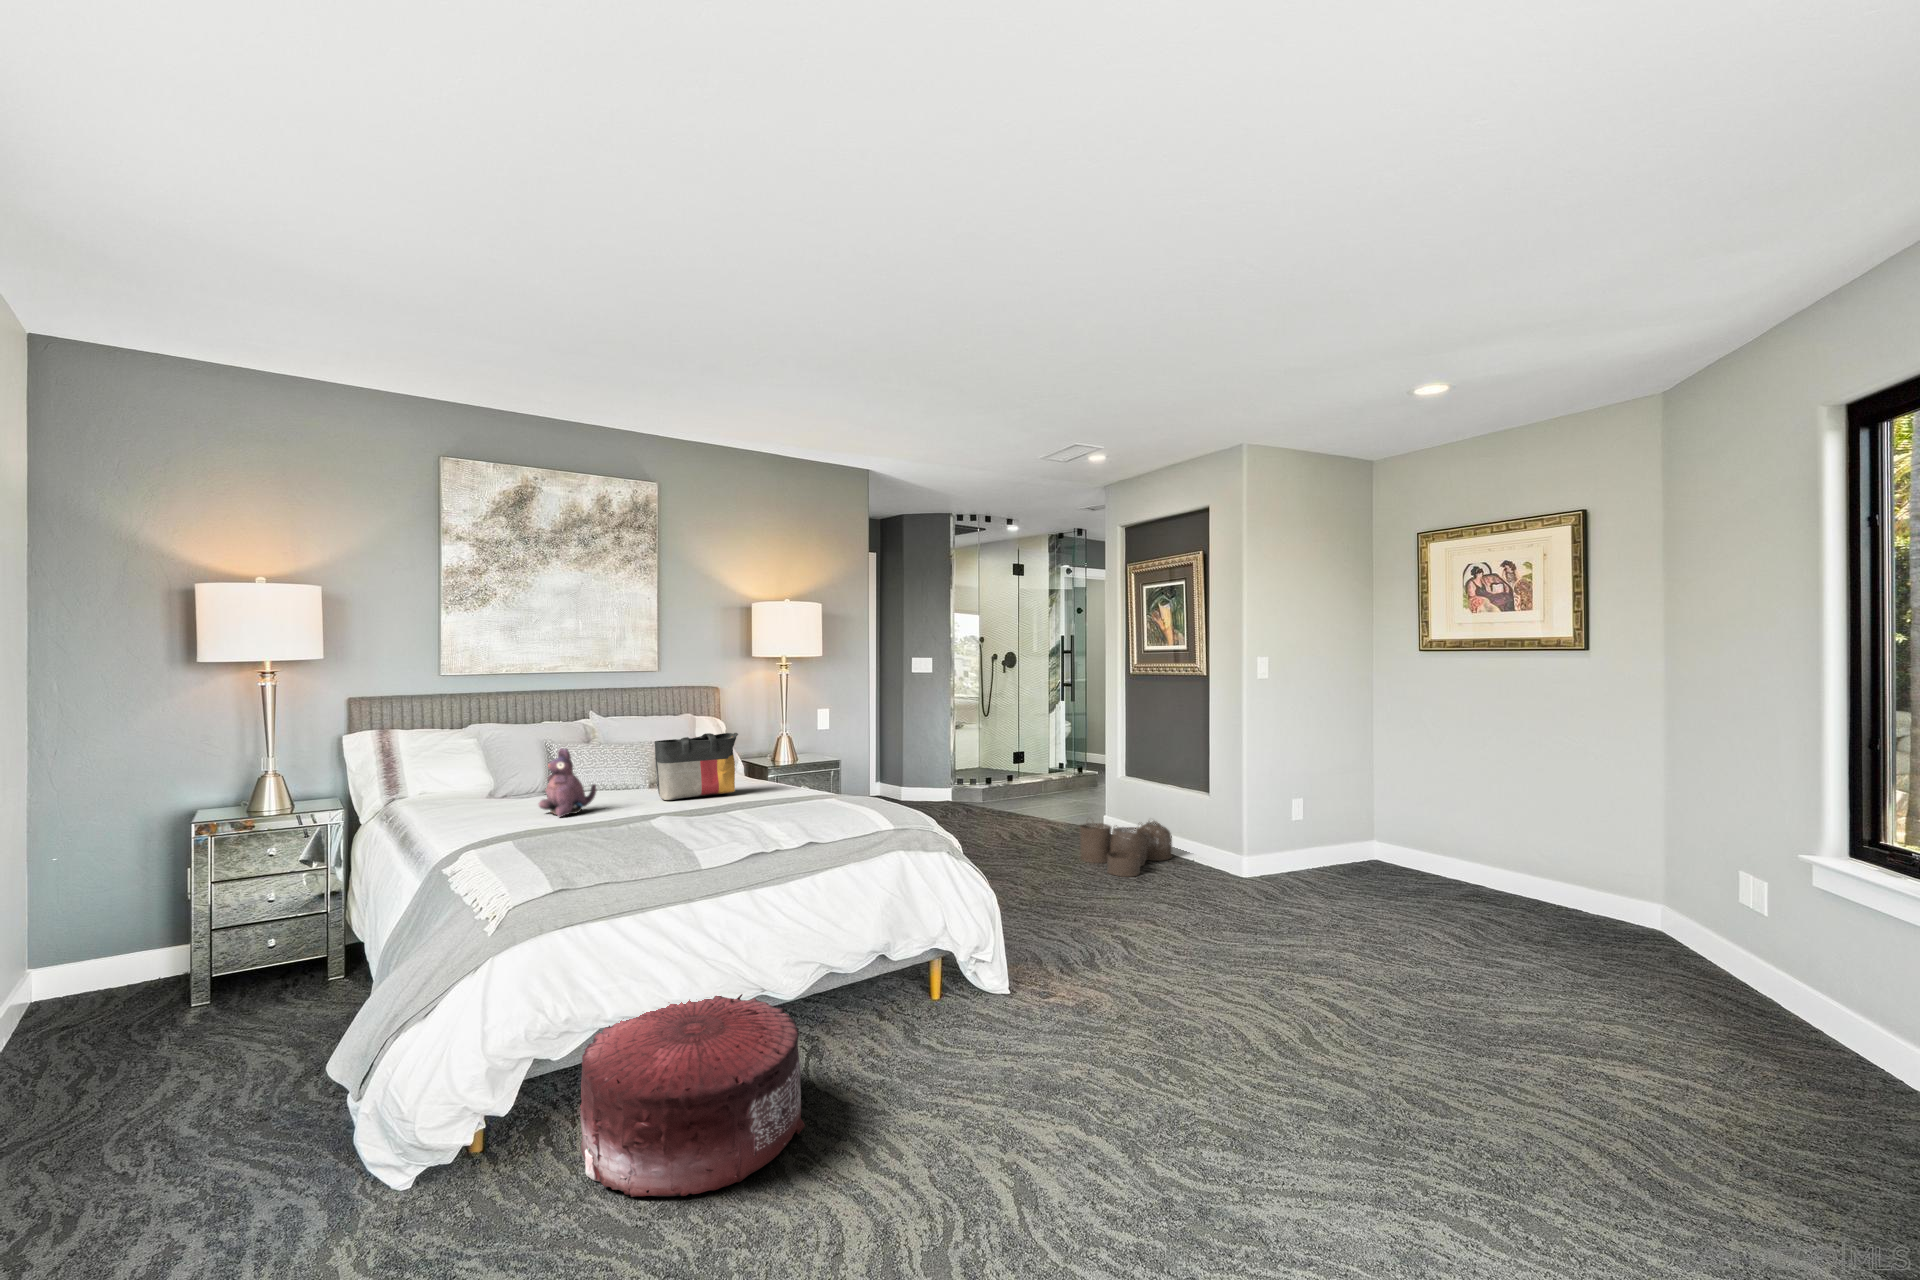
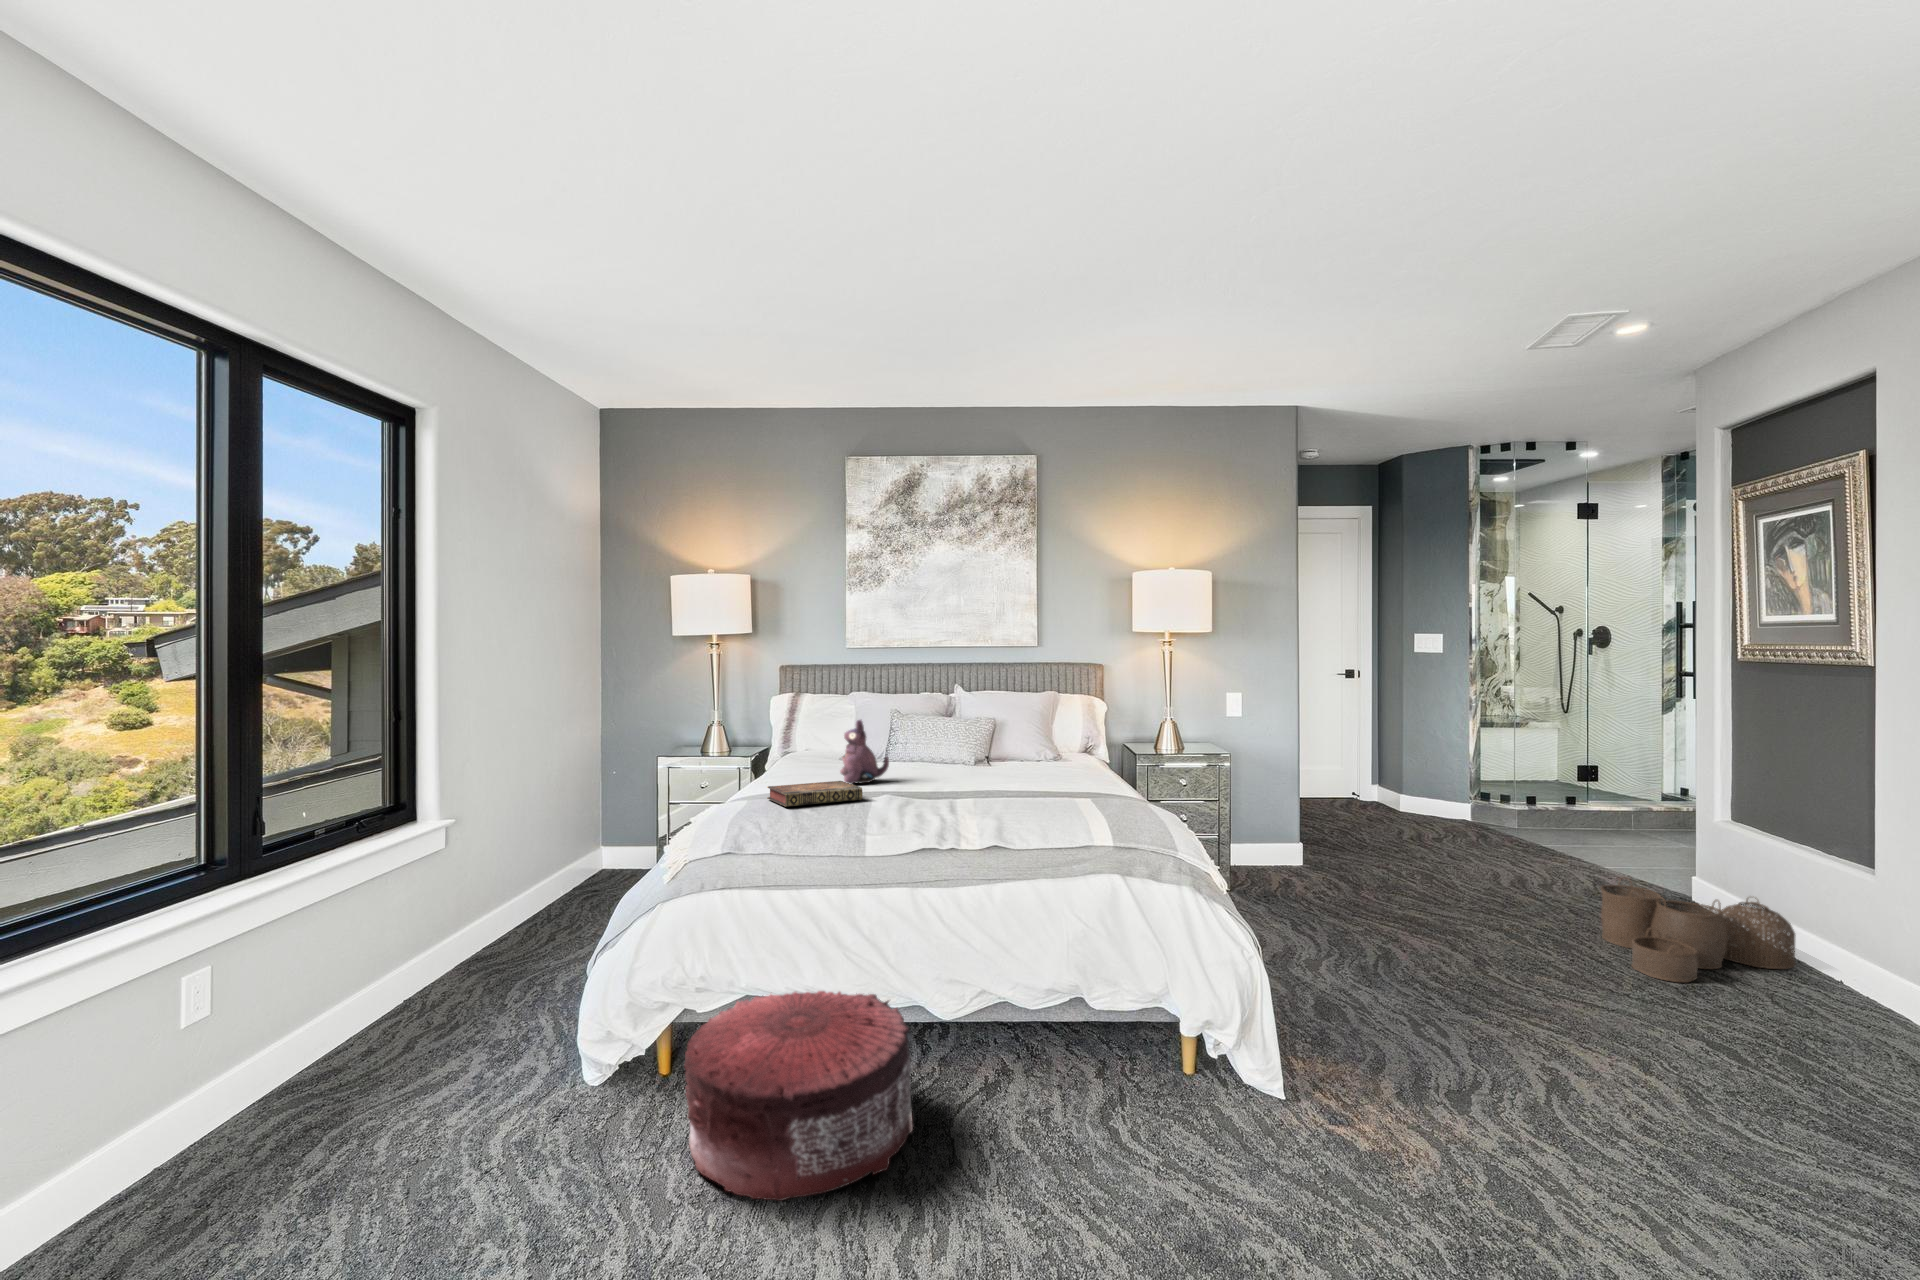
tote bag: present [655,733,738,800] -> none [951,714,1037,781]
book: none [509,811,617,841] -> present [767,781,862,807]

